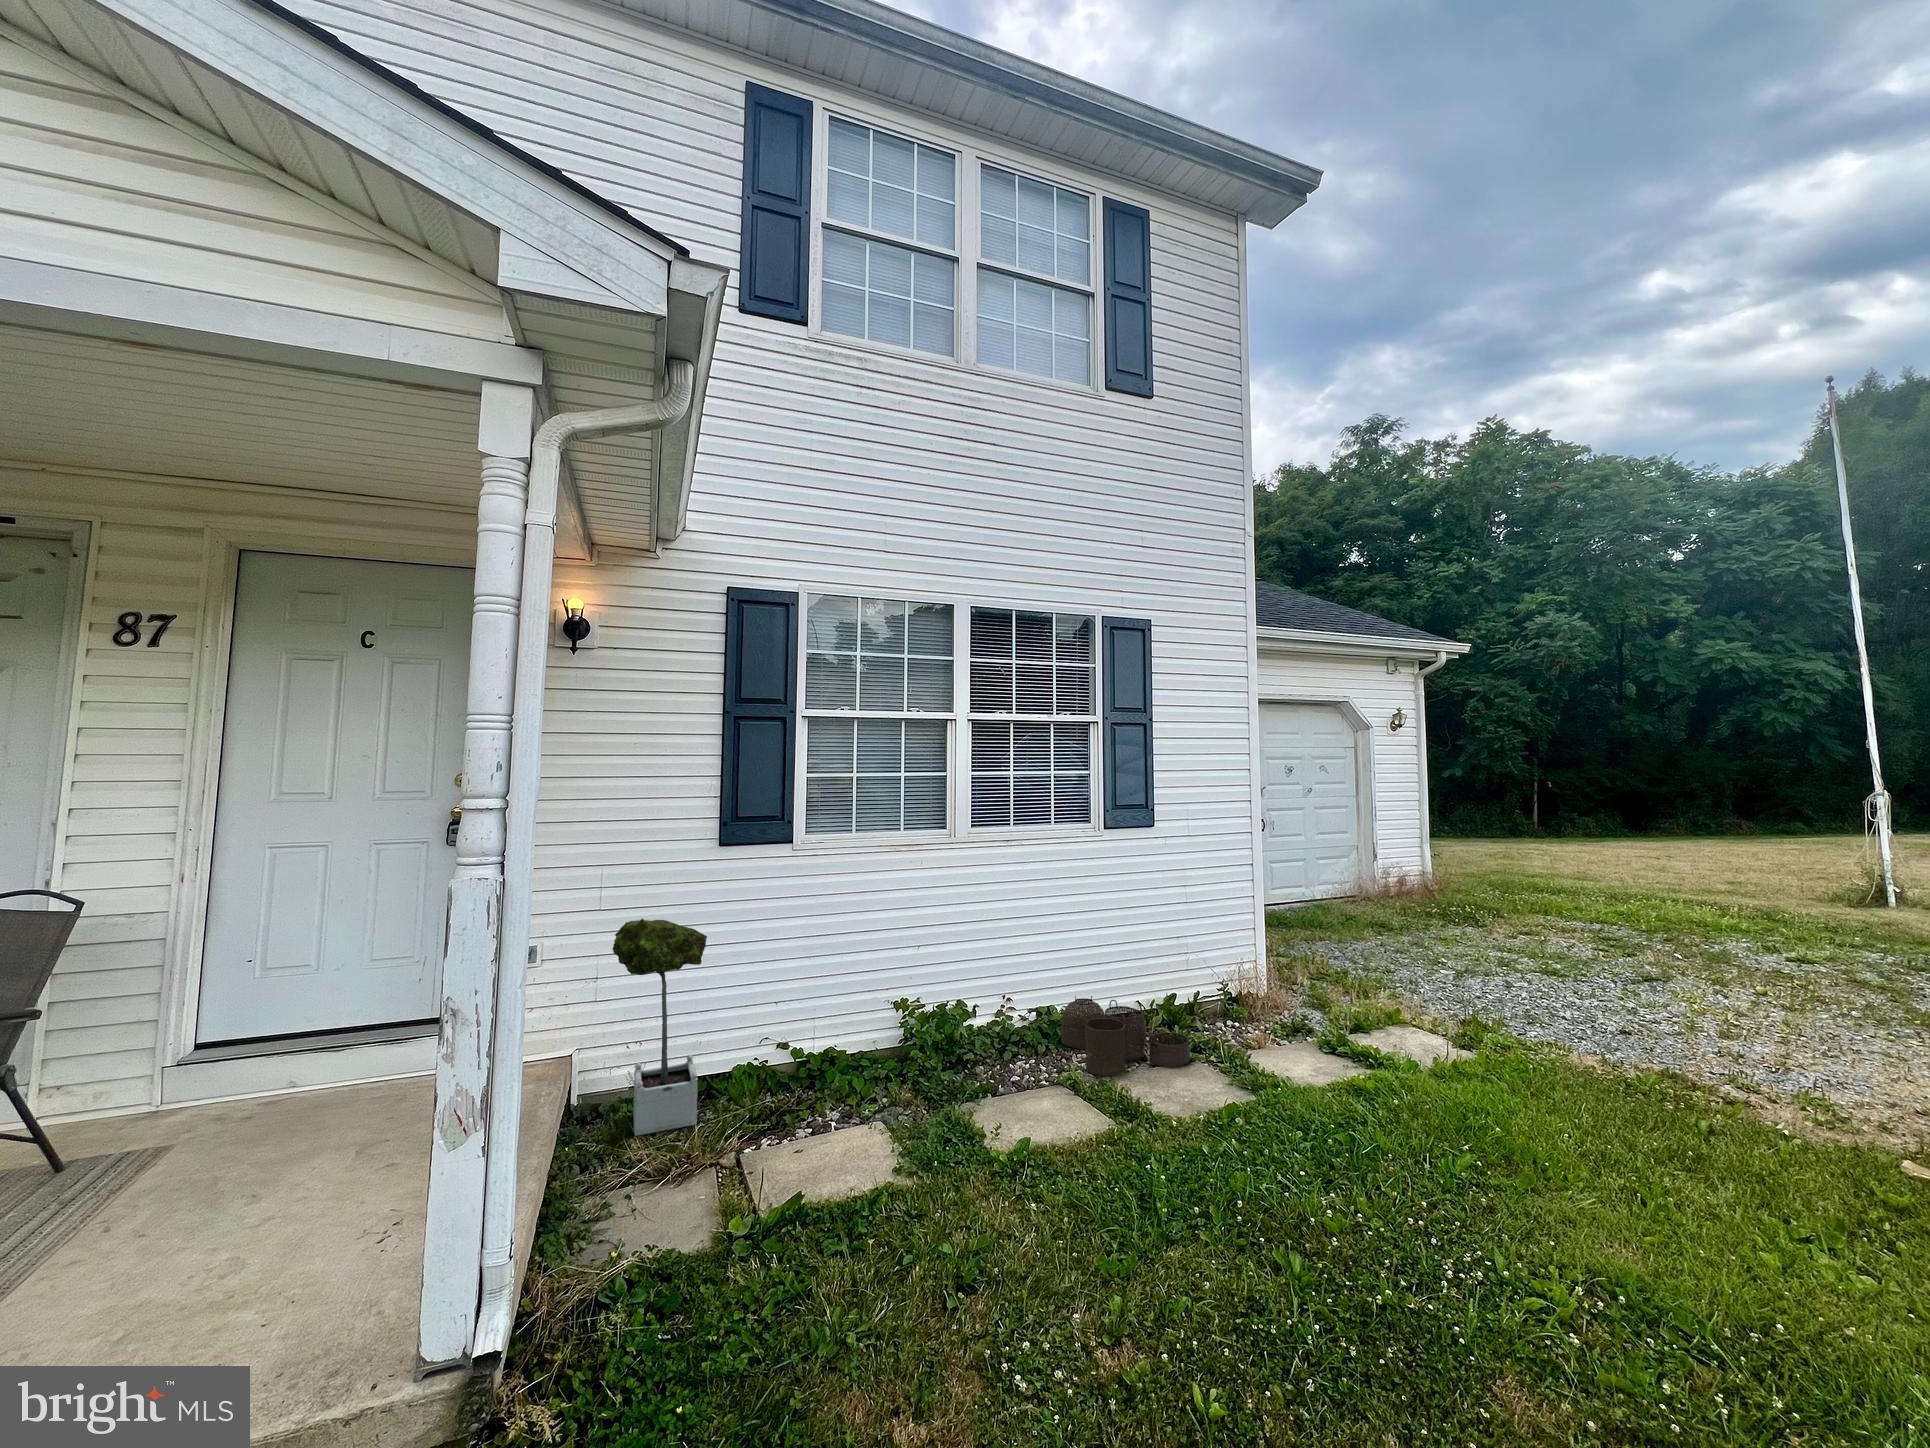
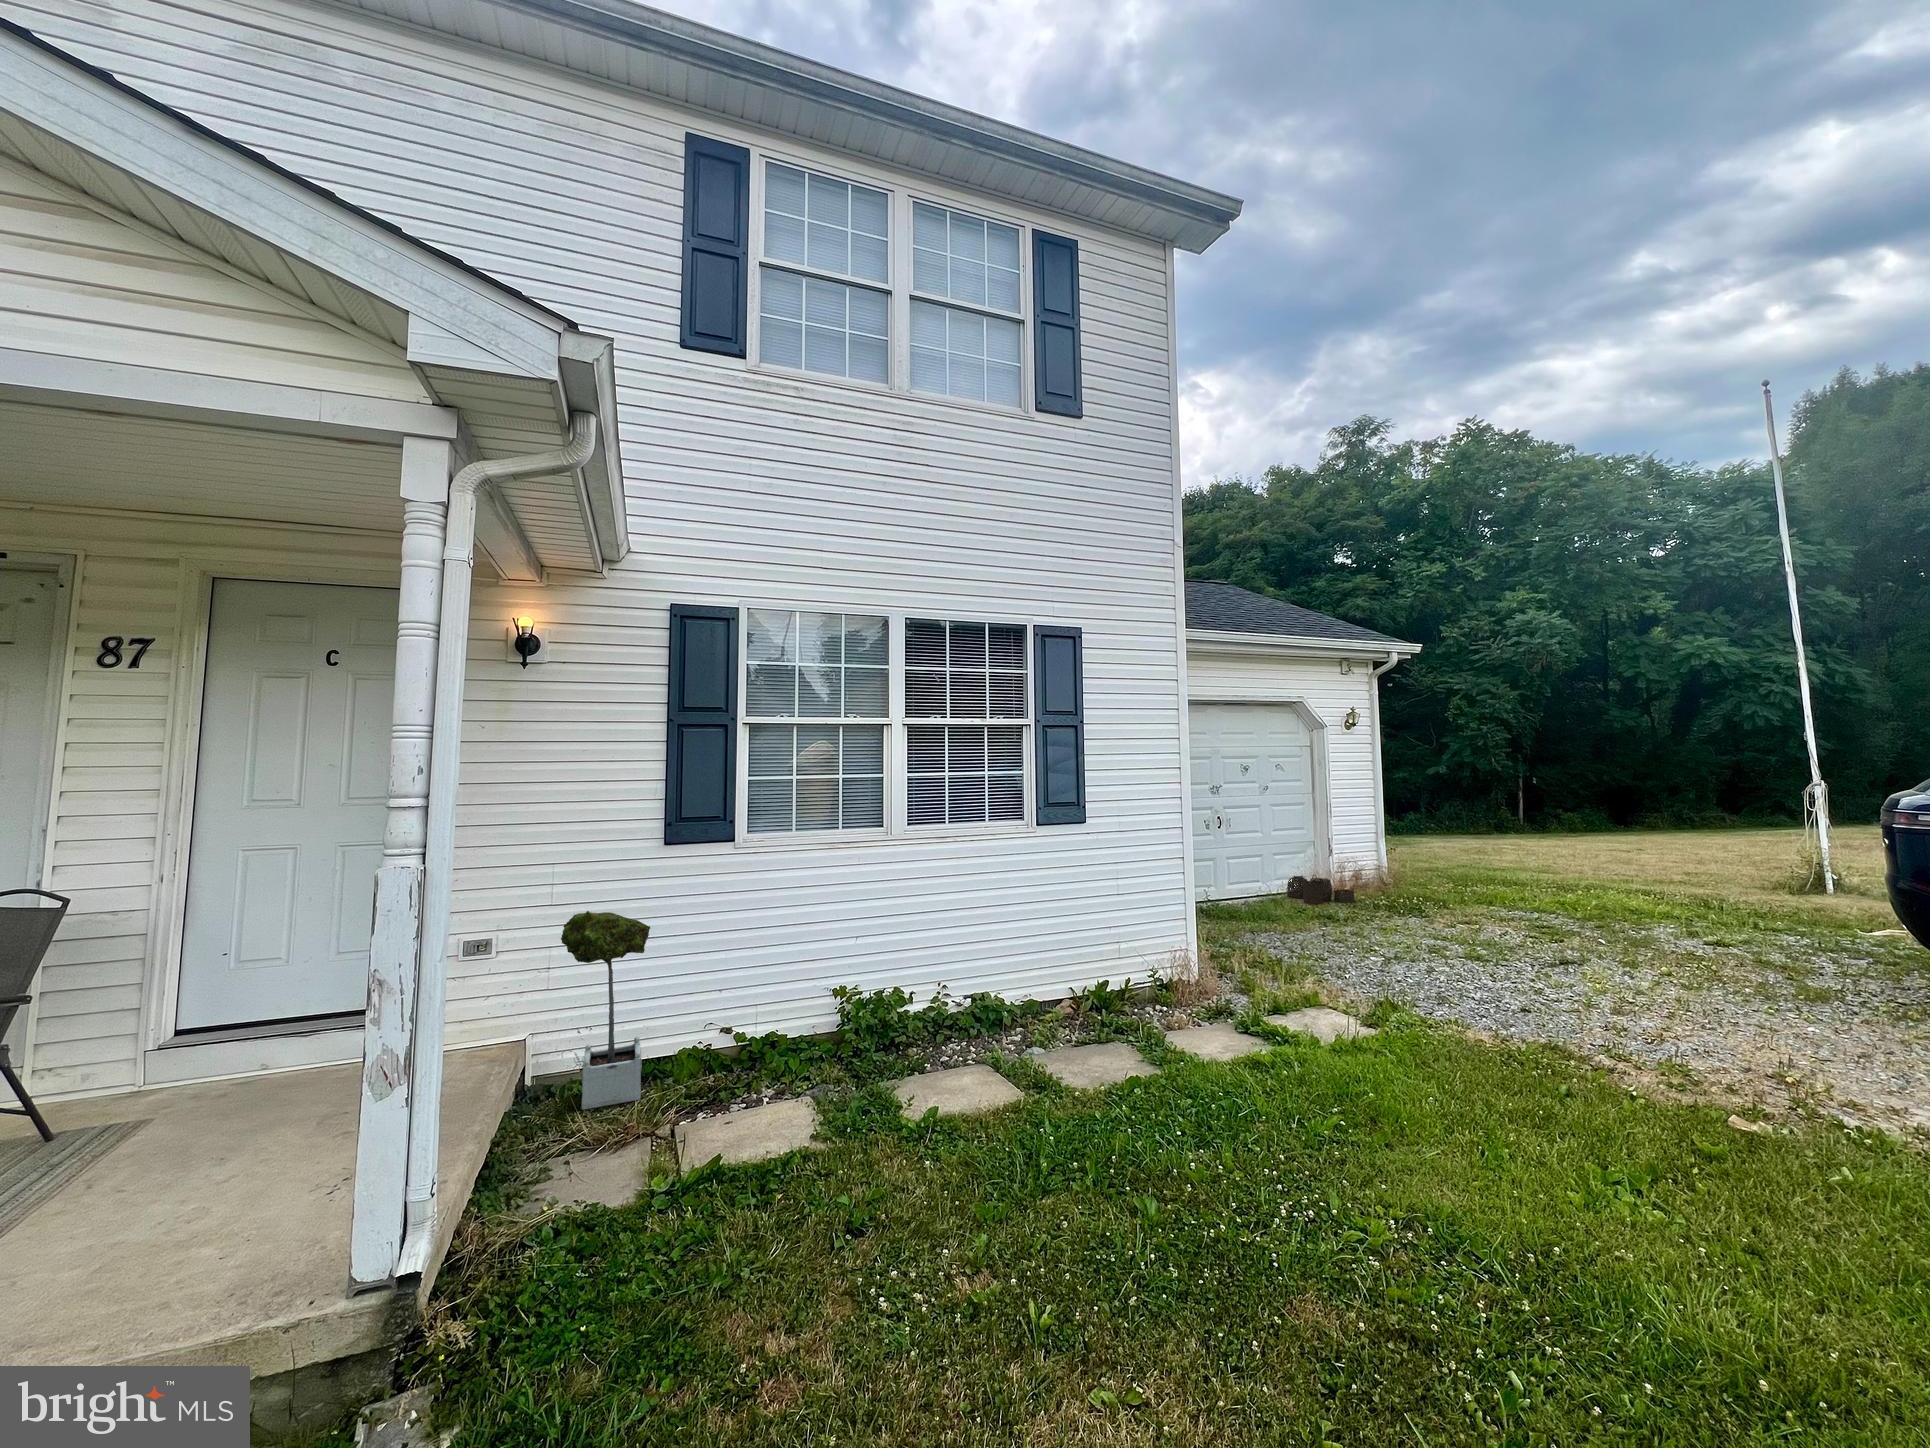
woven basket: present [1061,996,1190,1076] -> present [1287,875,1355,905]

